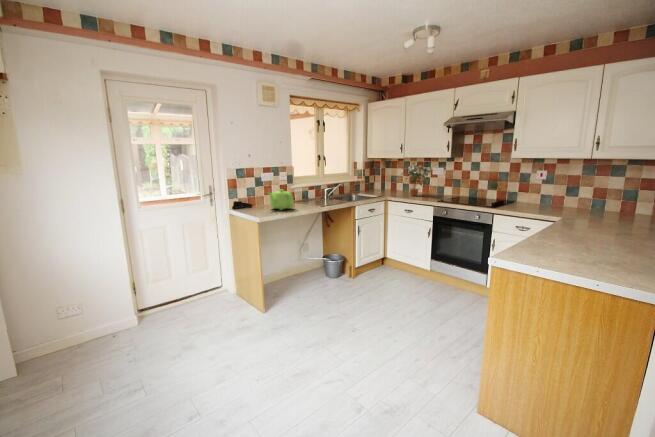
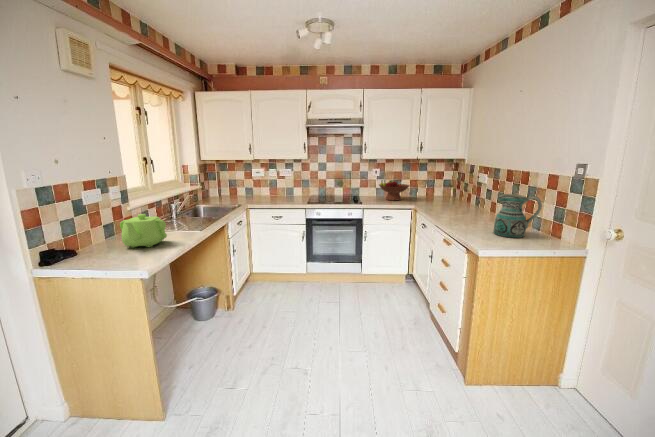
potted plant: present [402,161,431,196] -> none [249,162,288,201]
fruit bowl: none [532,184,580,211] -> present [379,180,409,200]
ceramic pitcher: none [570,204,641,265] -> present [494,194,542,238]

